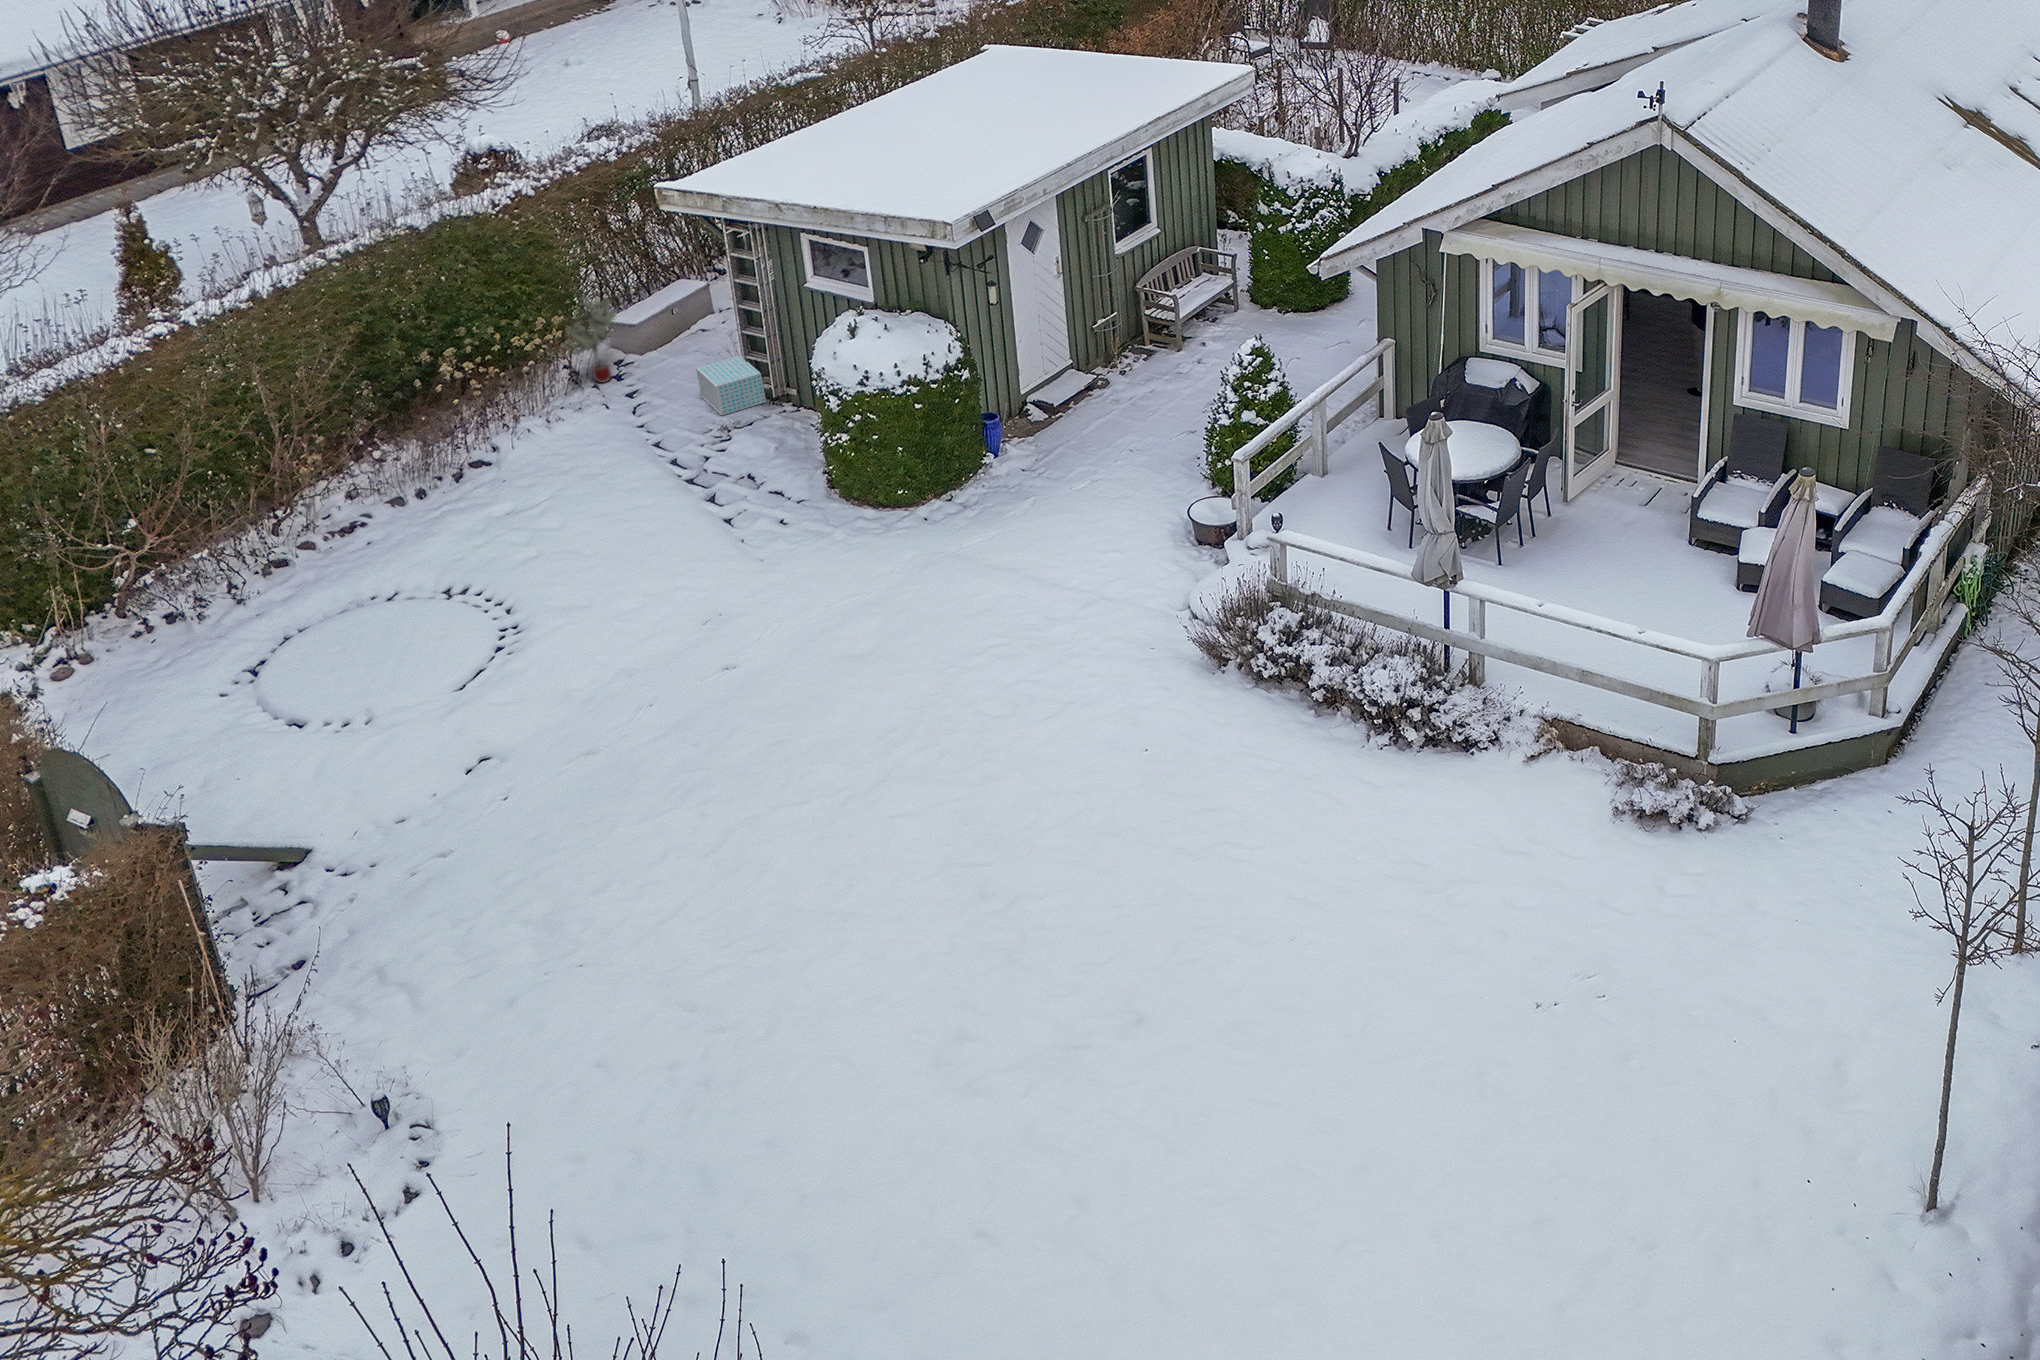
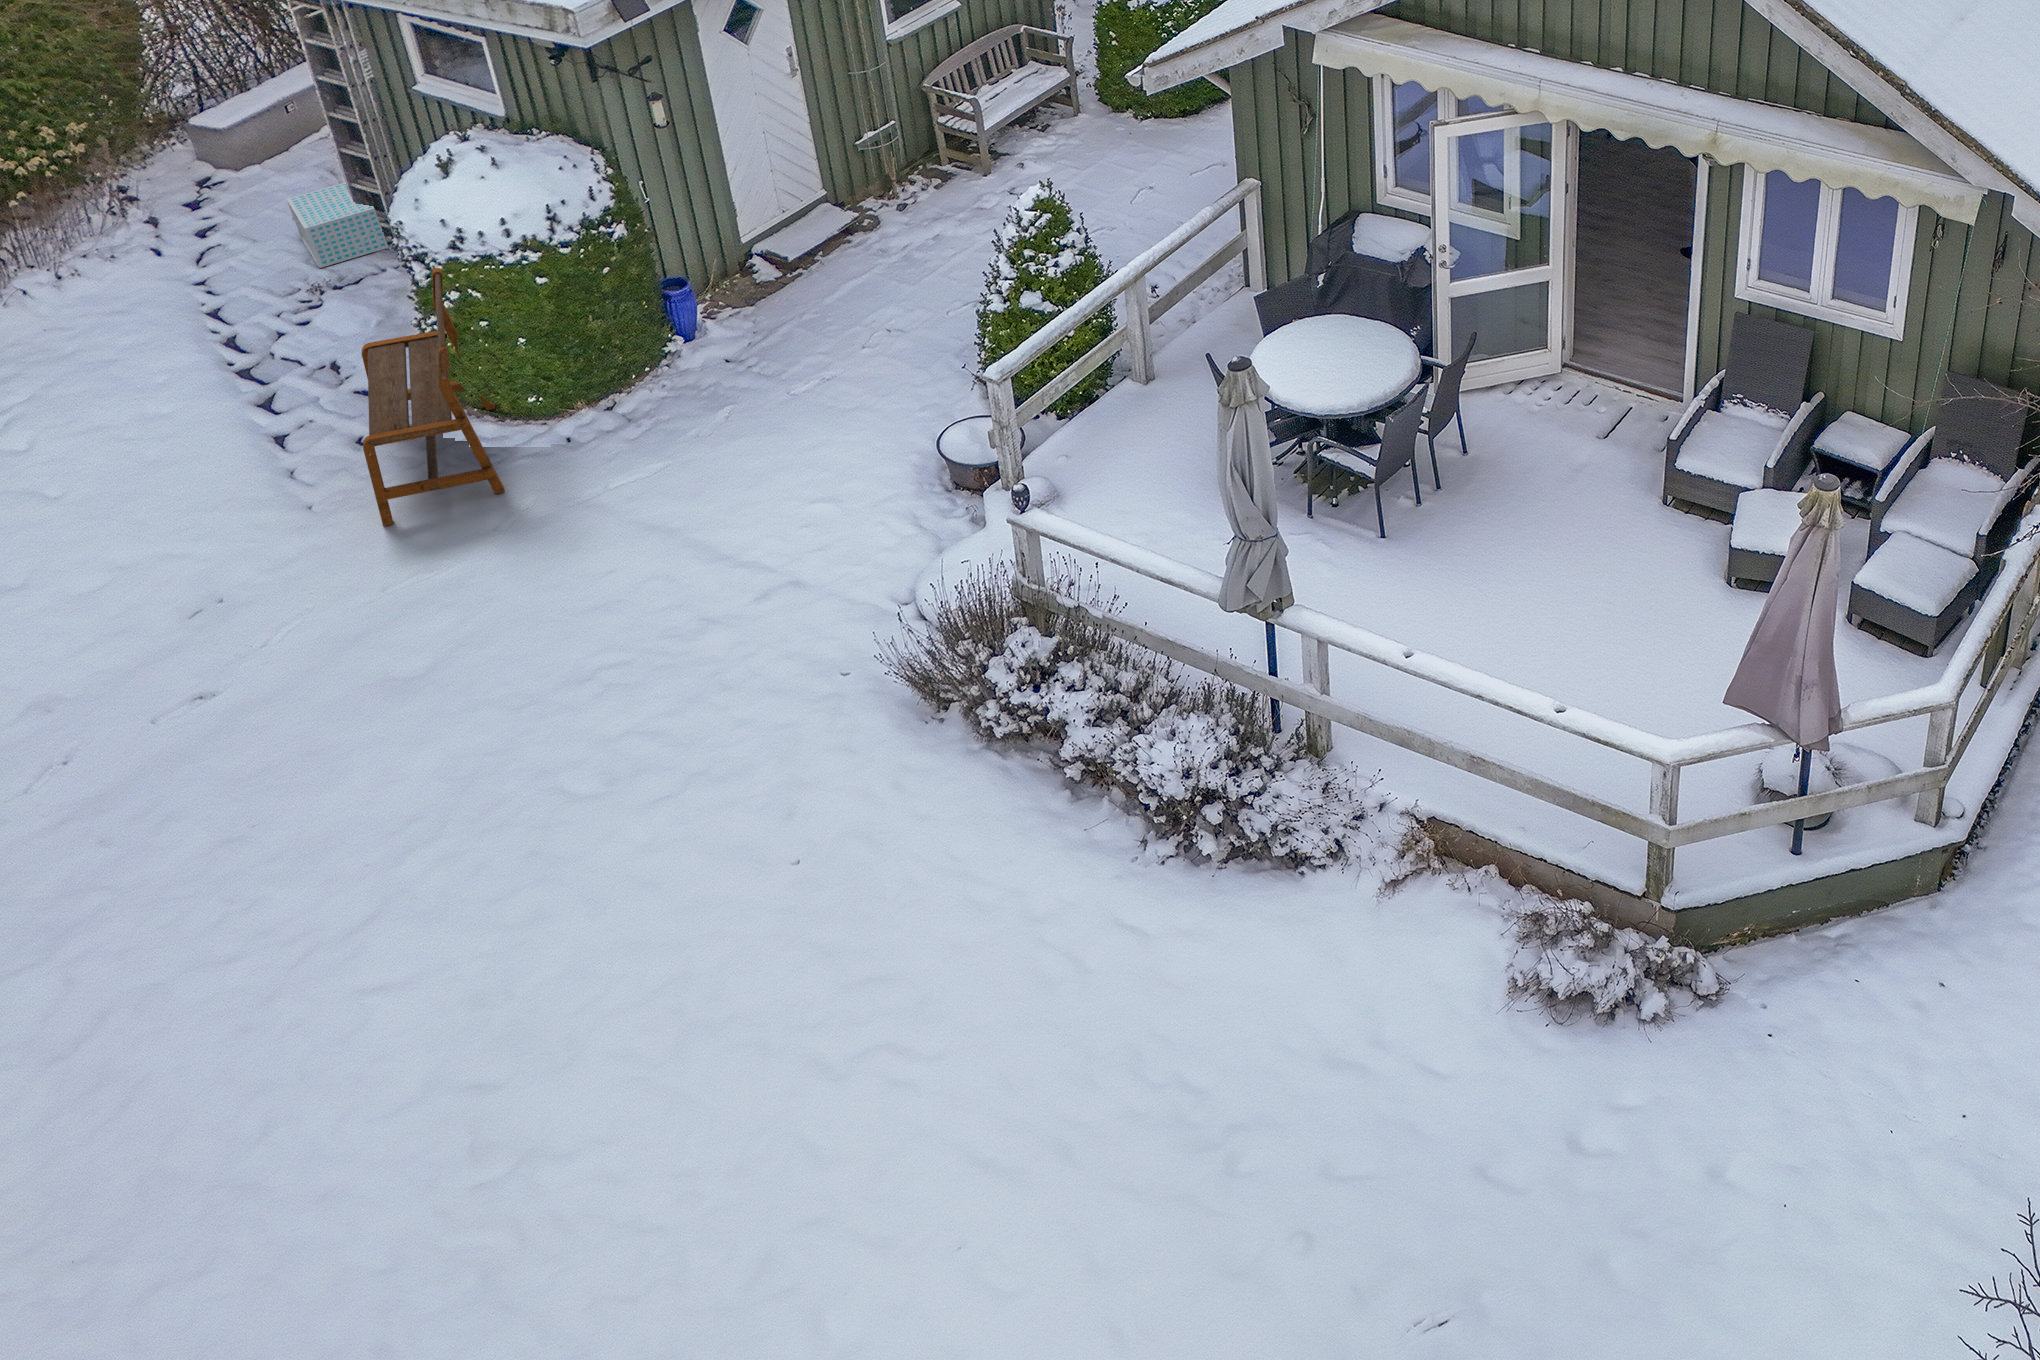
potted tree: present [565,296,616,383] -> none [103,92,185,214]
bench: none [792,398,894,569] -> present [362,268,504,526]

